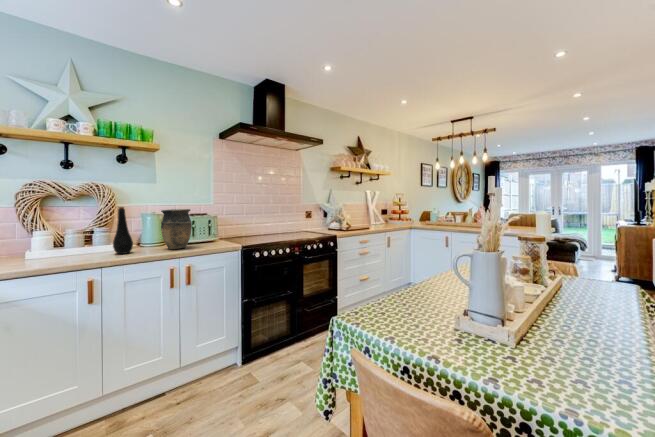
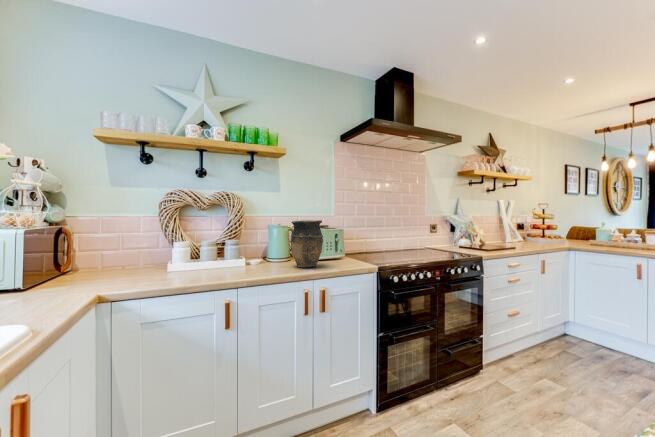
bottle: present [113,207,133,254] -> none [245,217,264,271]

